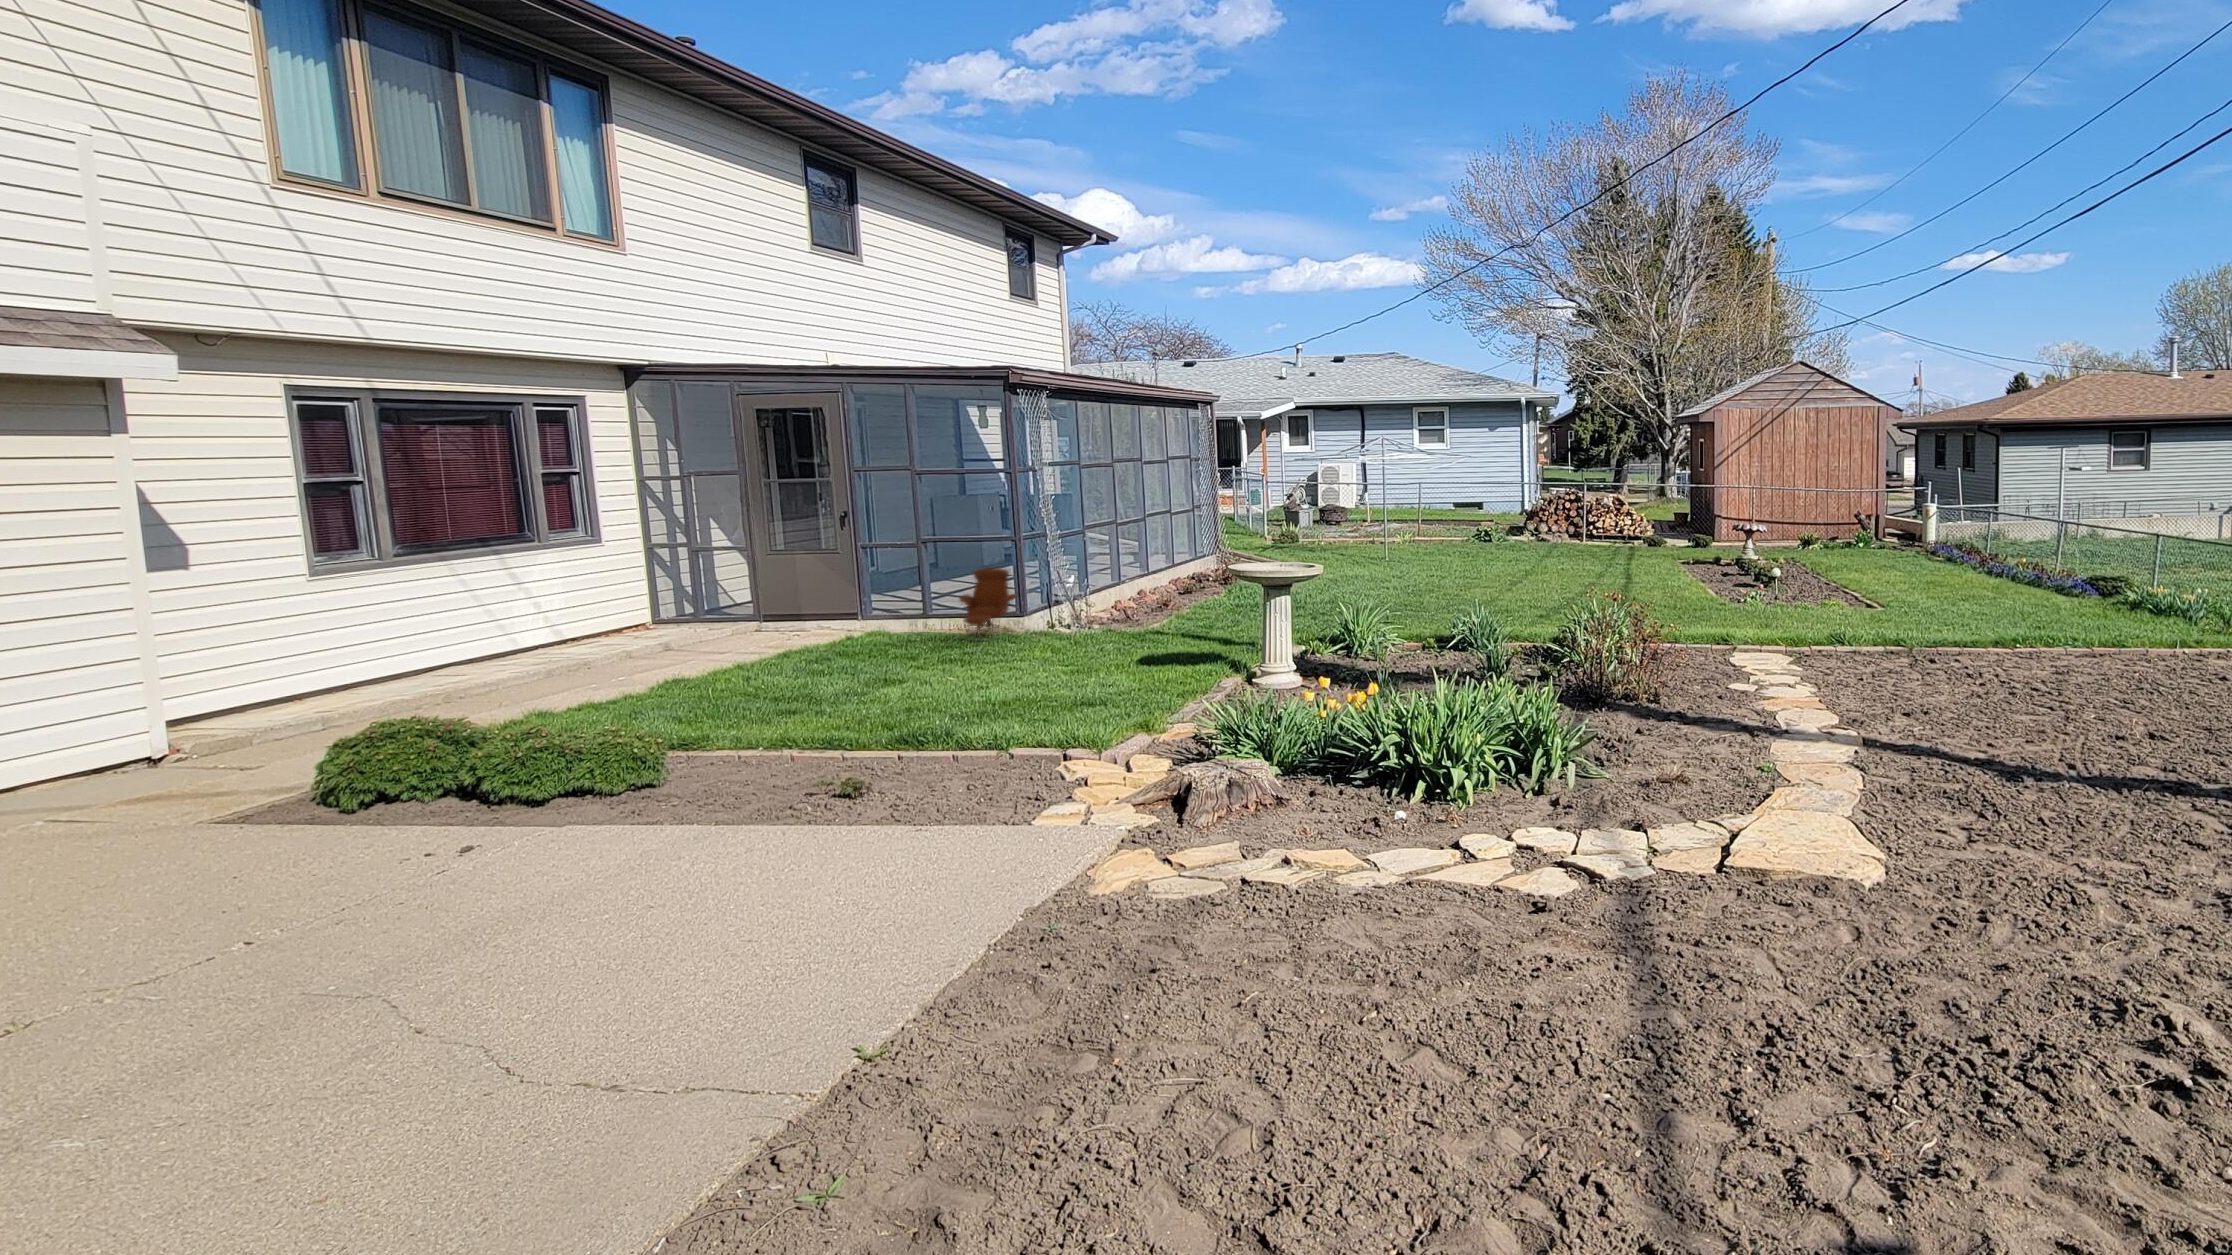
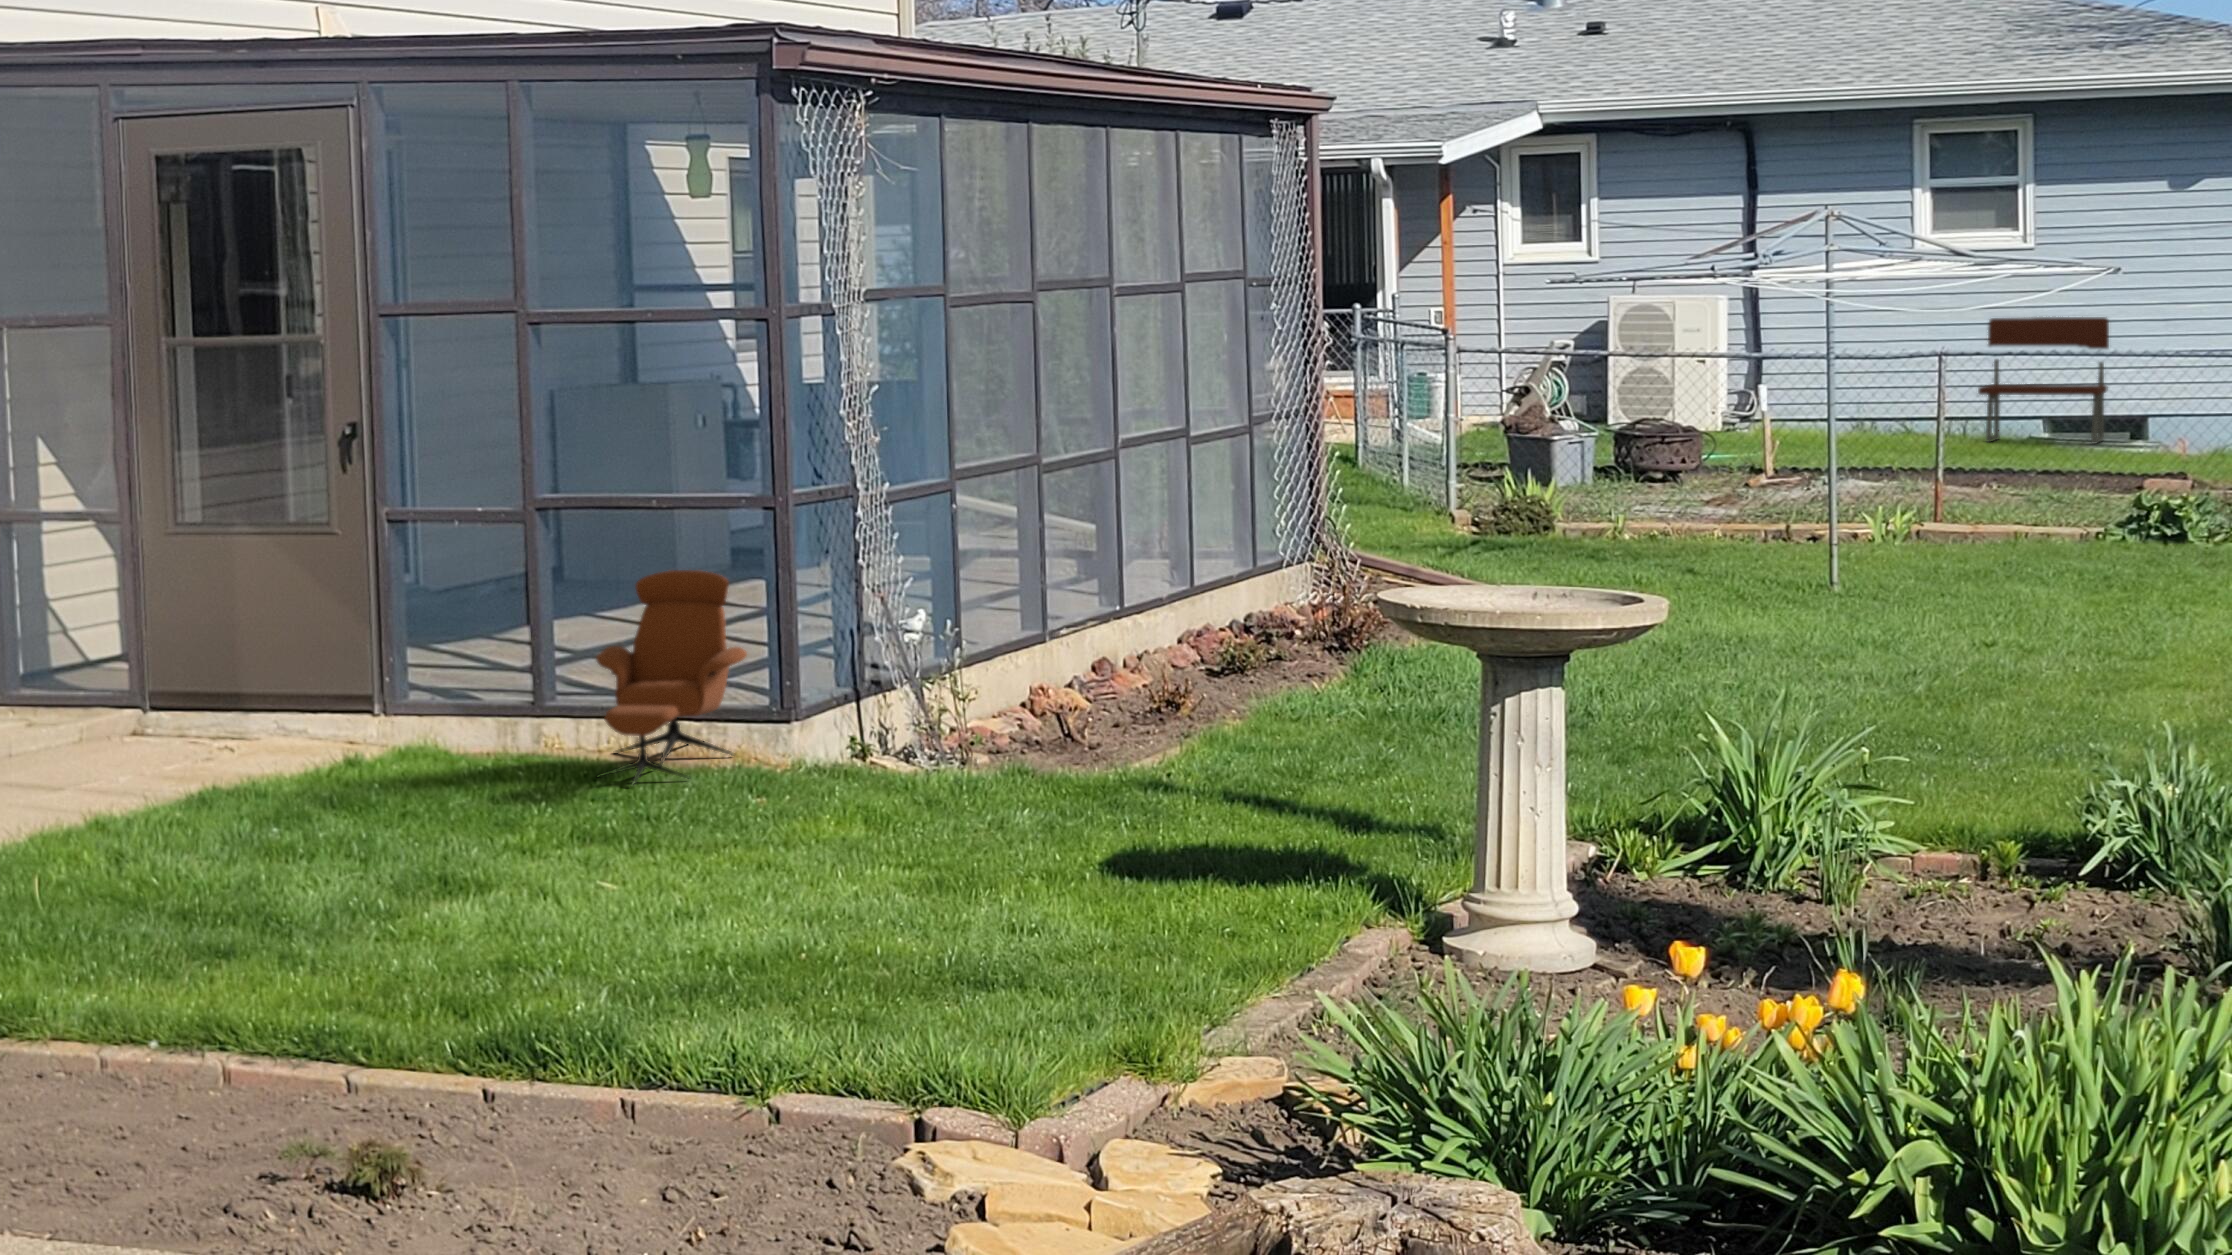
bench: none [1426,475,1463,514] -> present [1978,317,2109,444]

